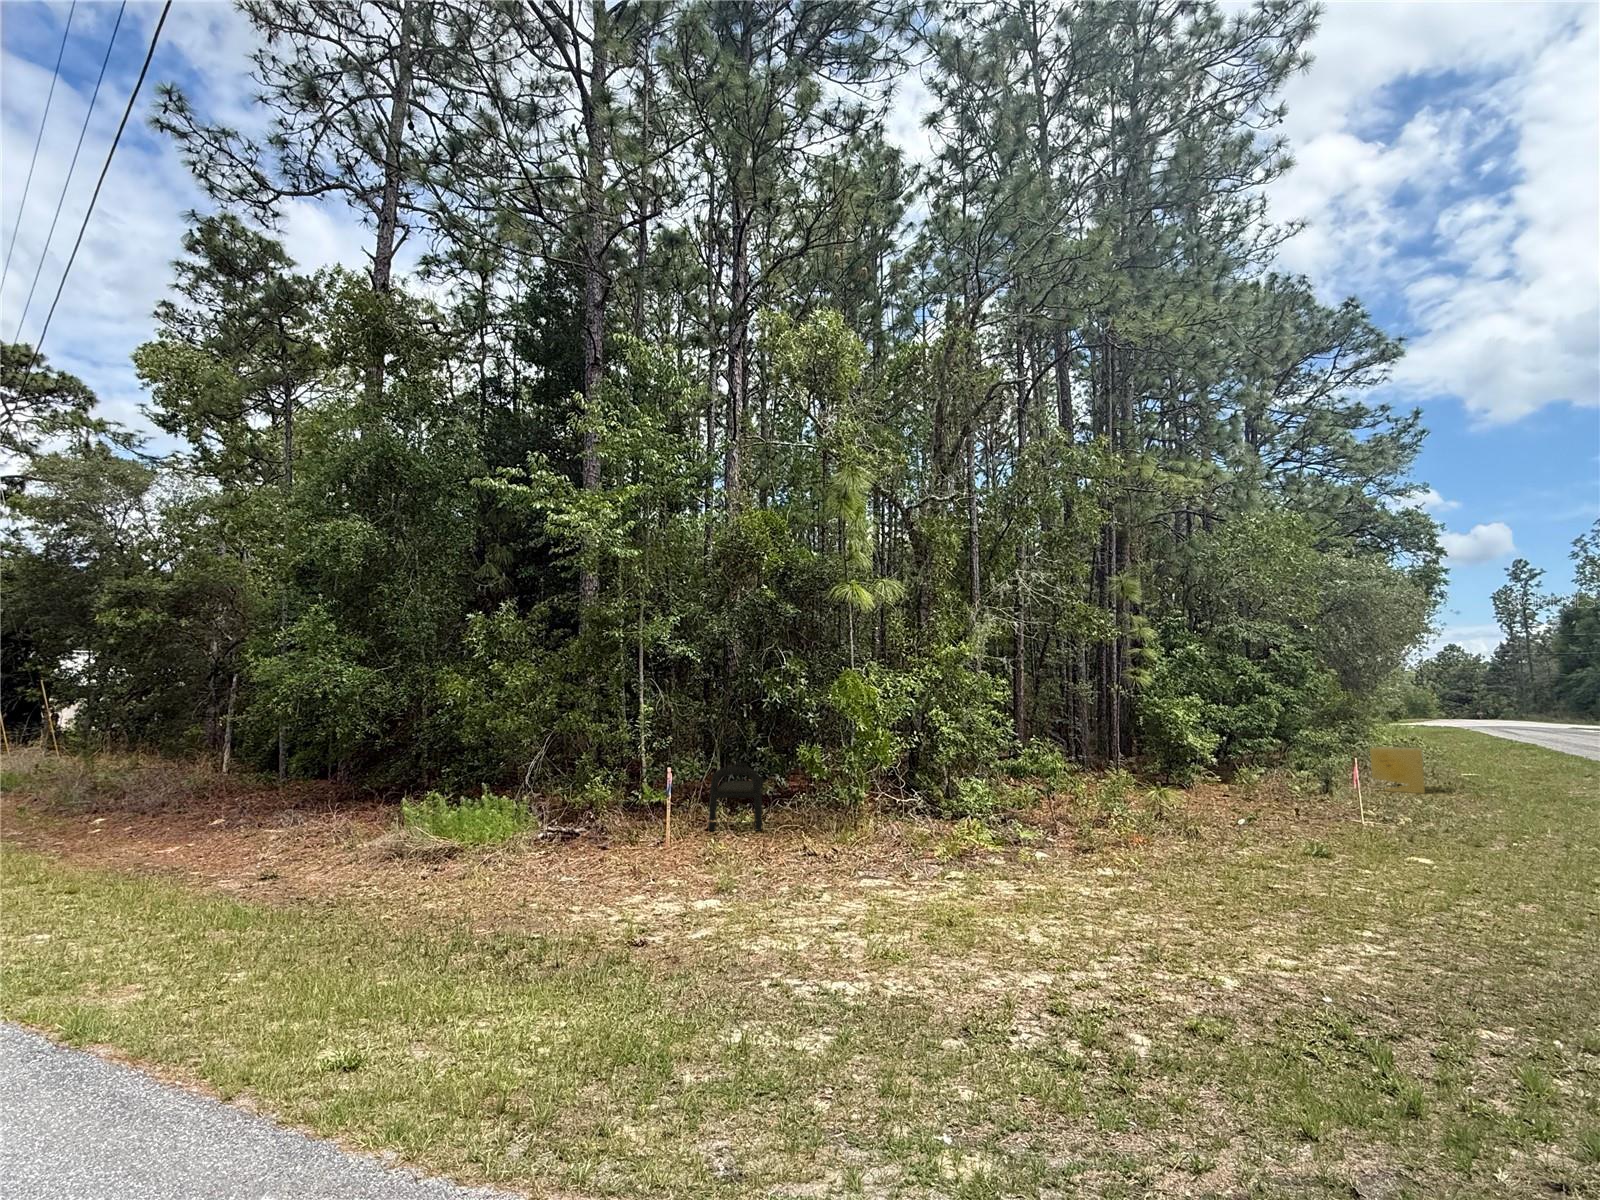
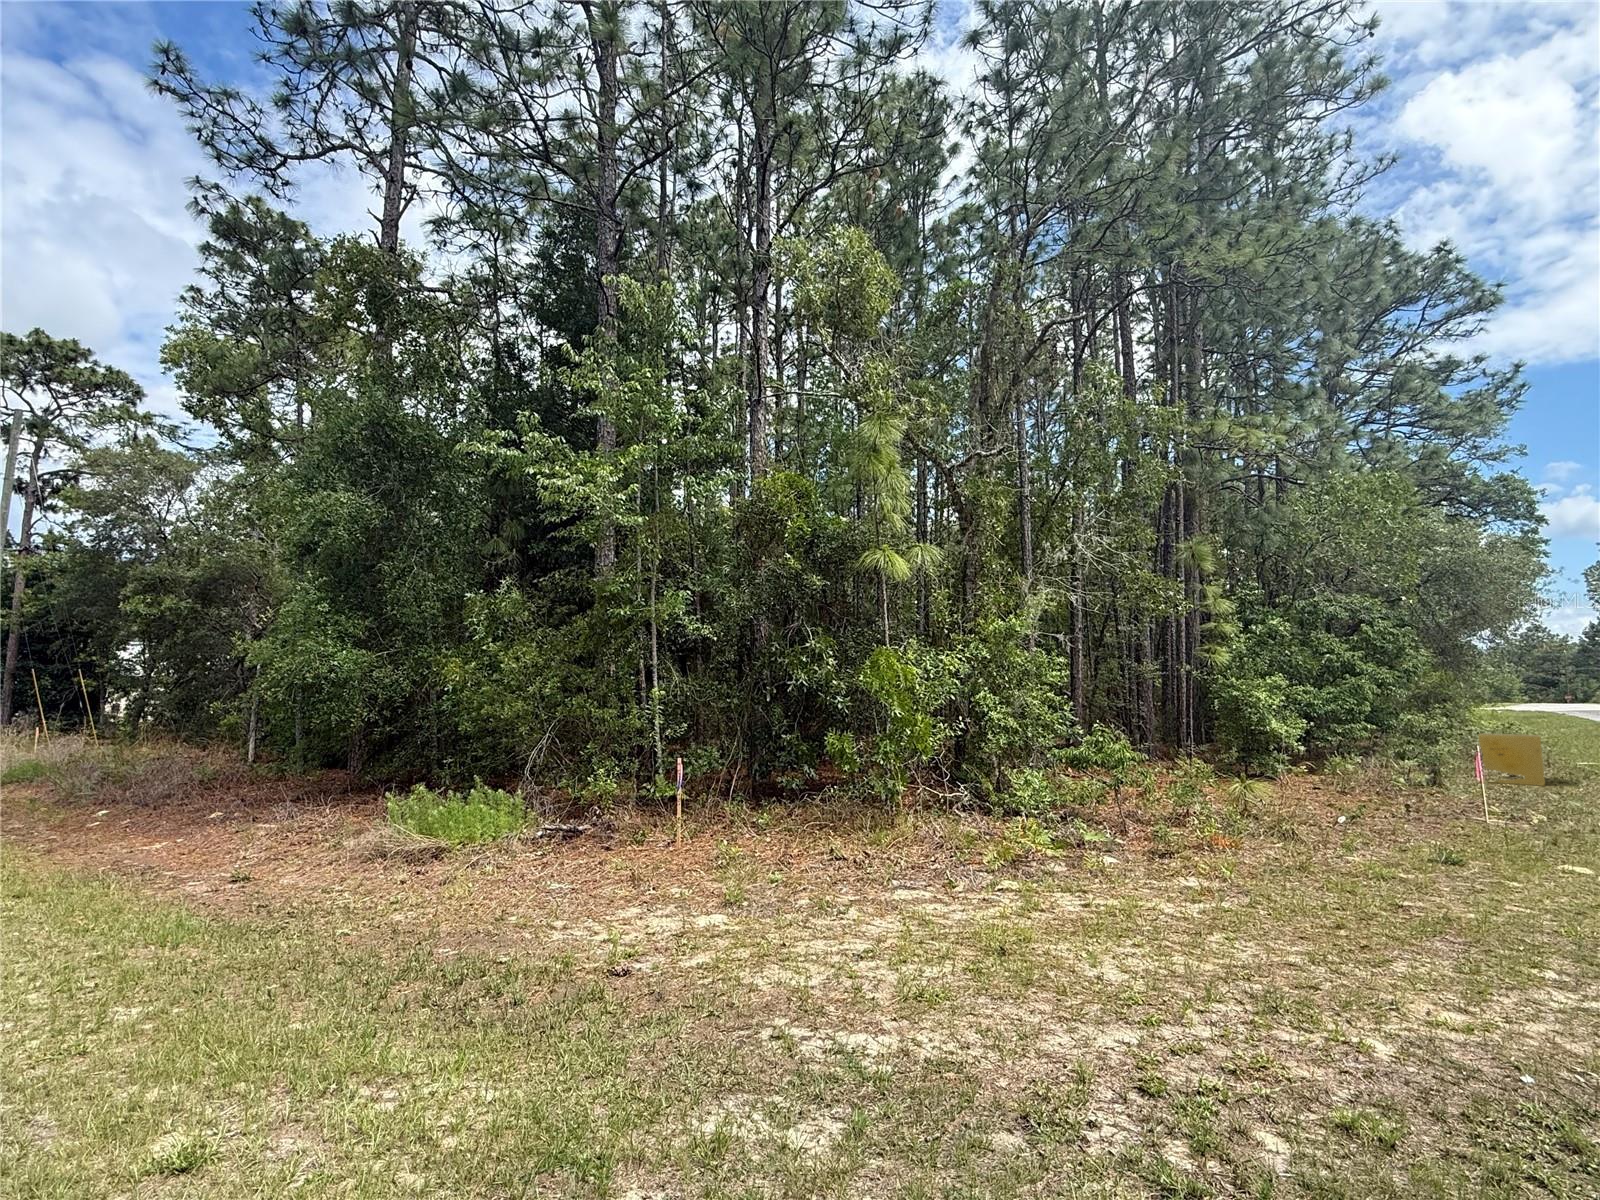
bench: present [708,763,765,831] -> none [731,749,796,827]

